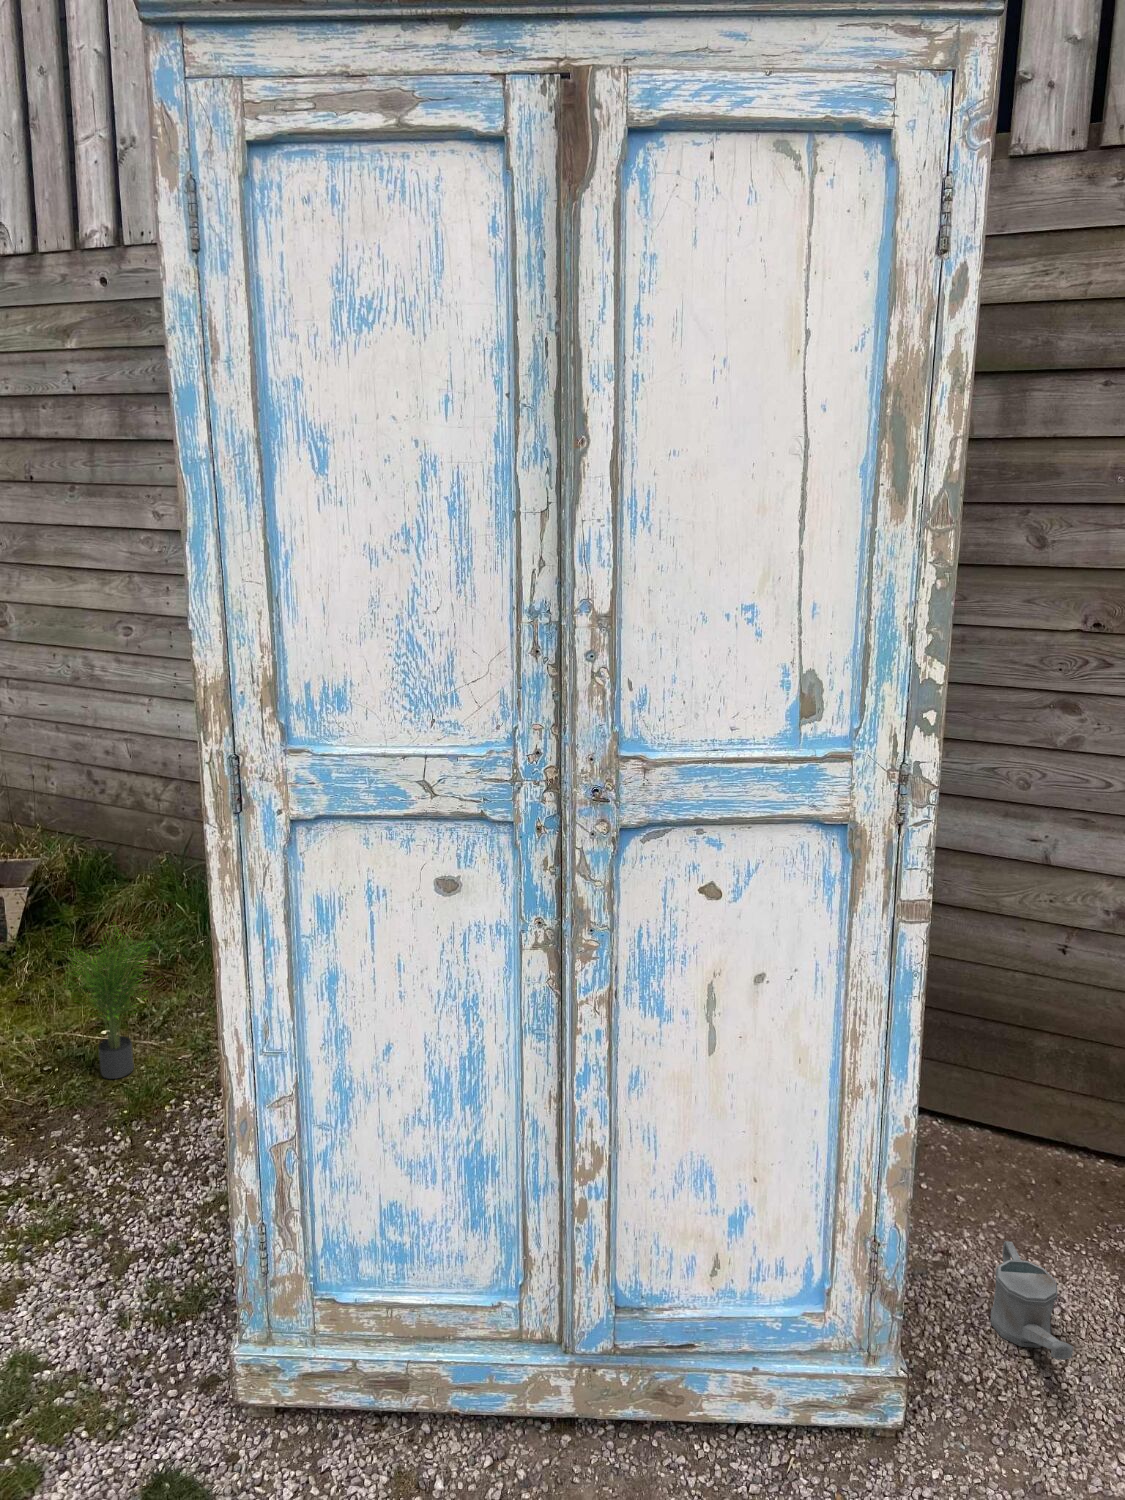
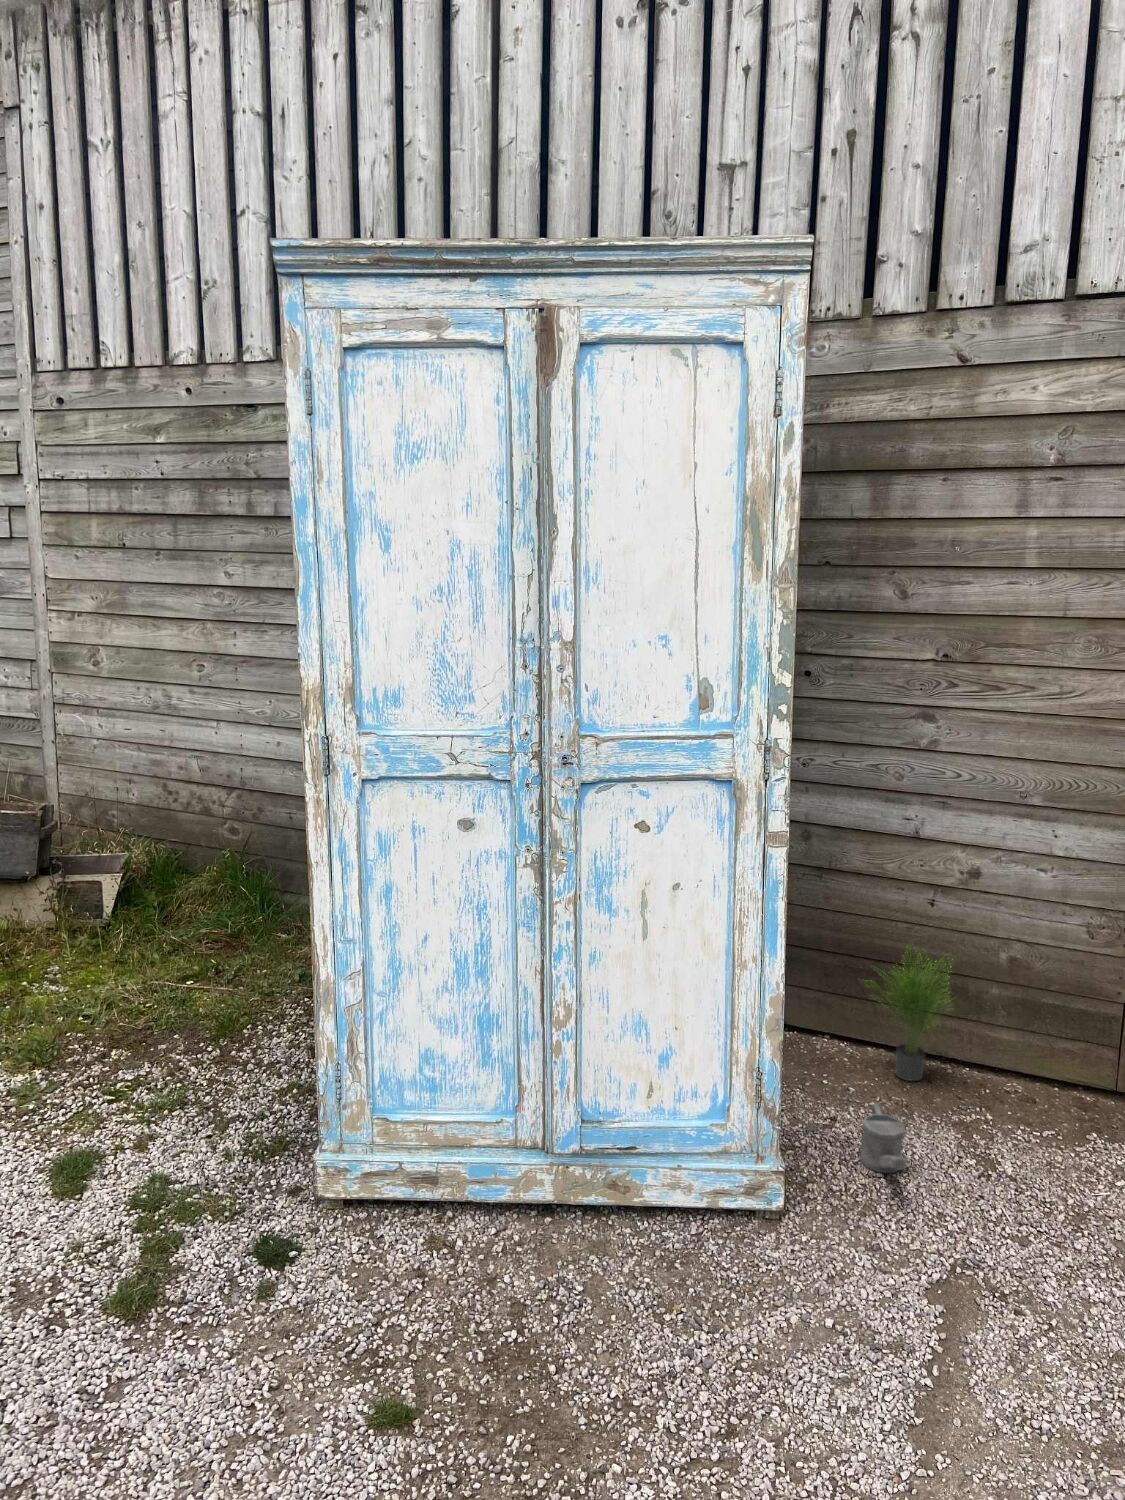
potted plant: present [68,932,149,1079] -> present [881,950,953,1081]

